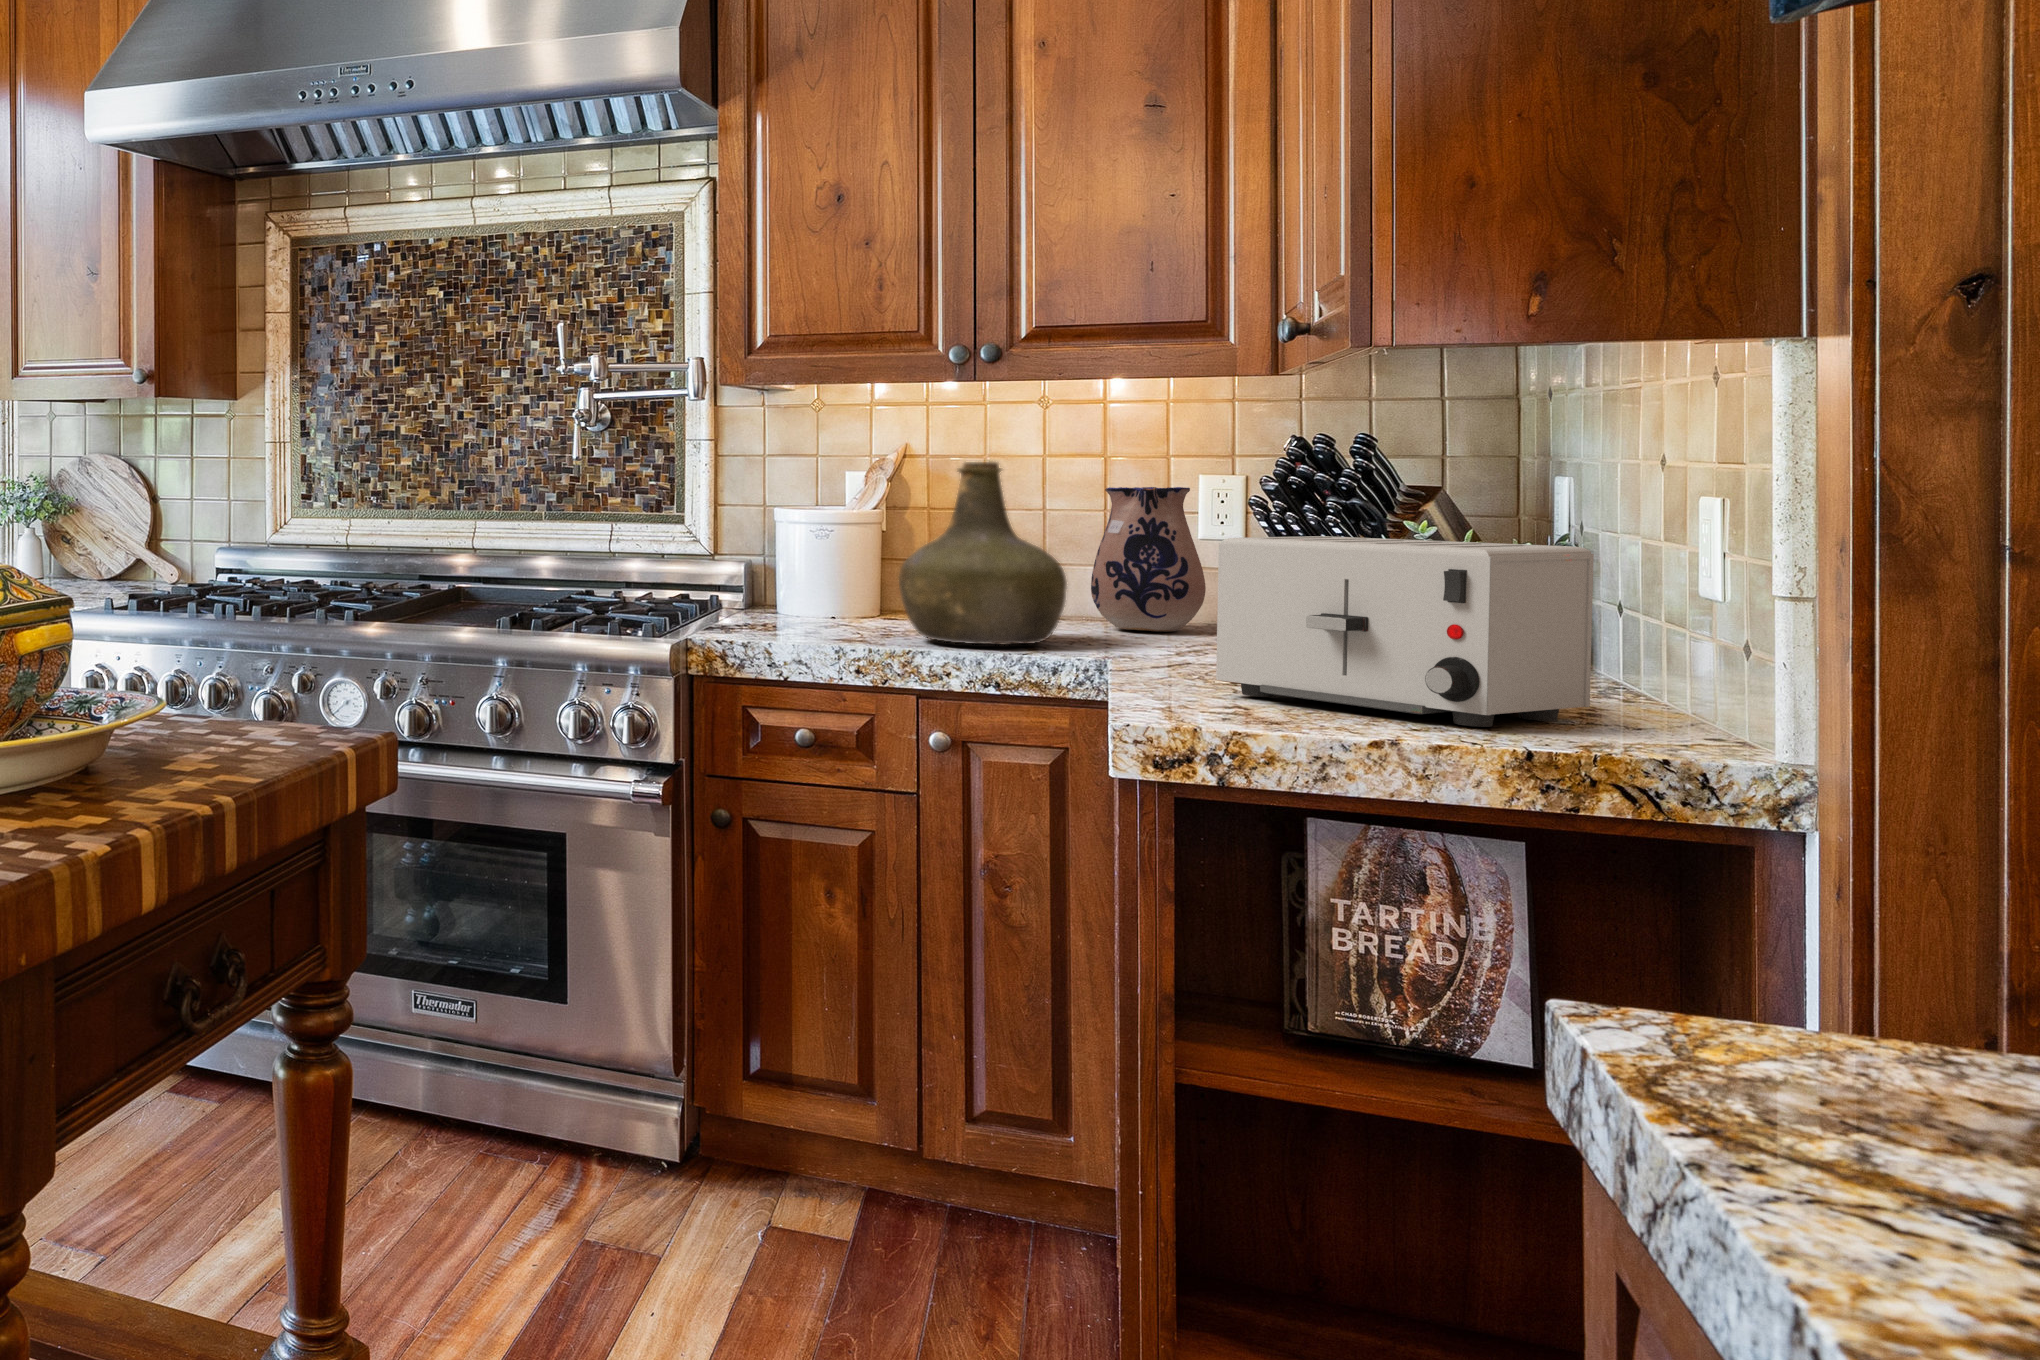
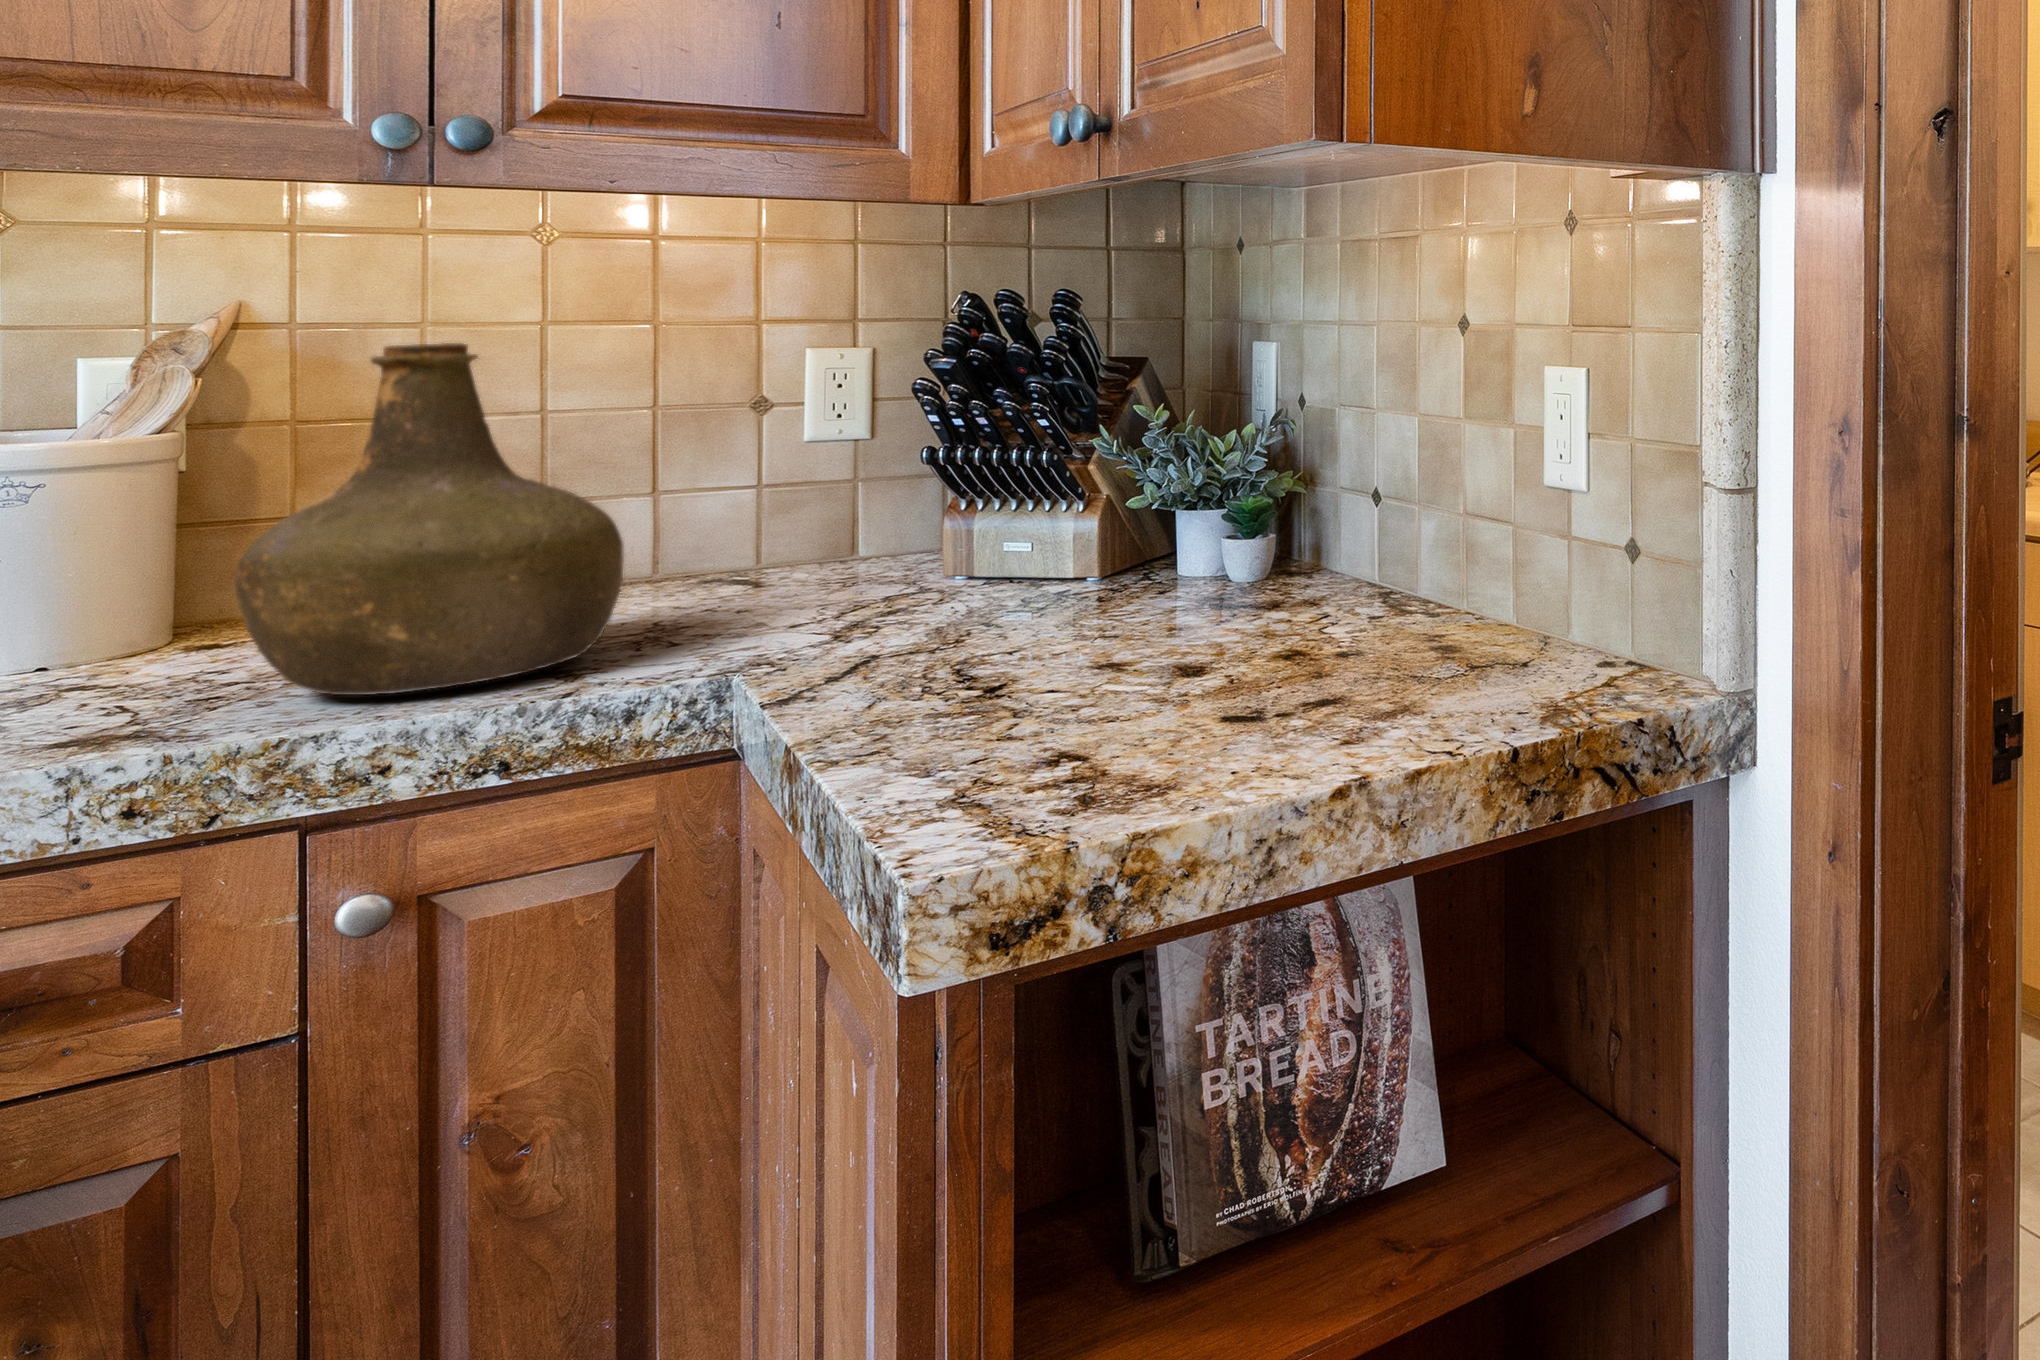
ceramic pitcher: present [1091,487,1206,632] -> none [650,370,837,592]
toaster: present [1216,536,1594,727] -> none [962,440,1452,723]

